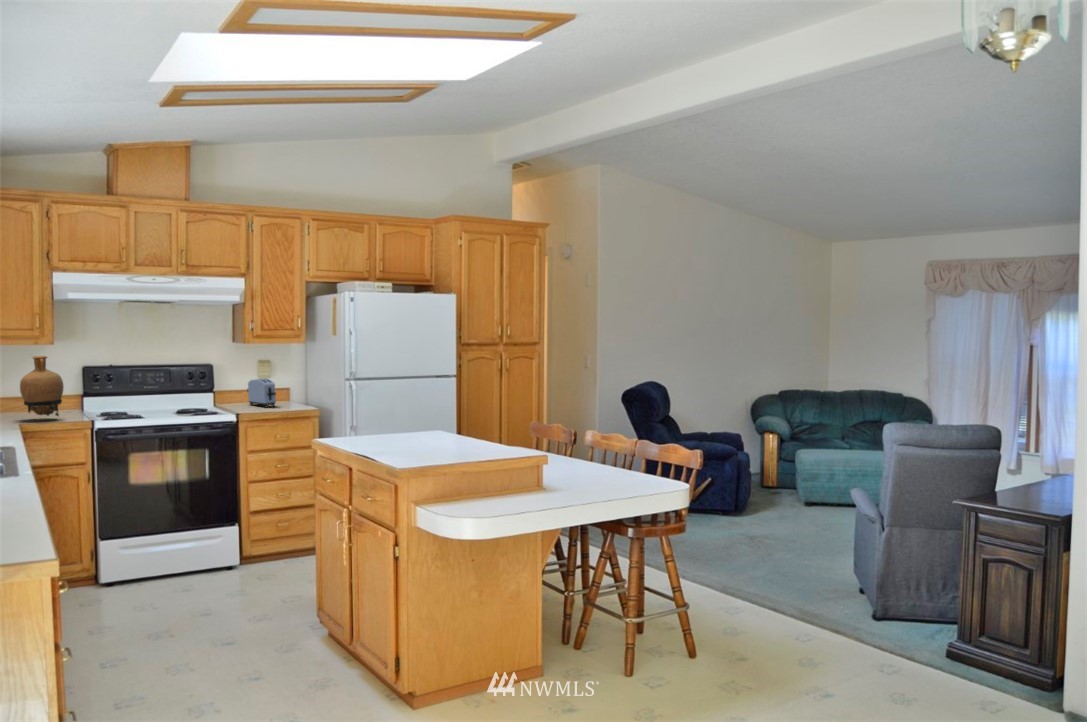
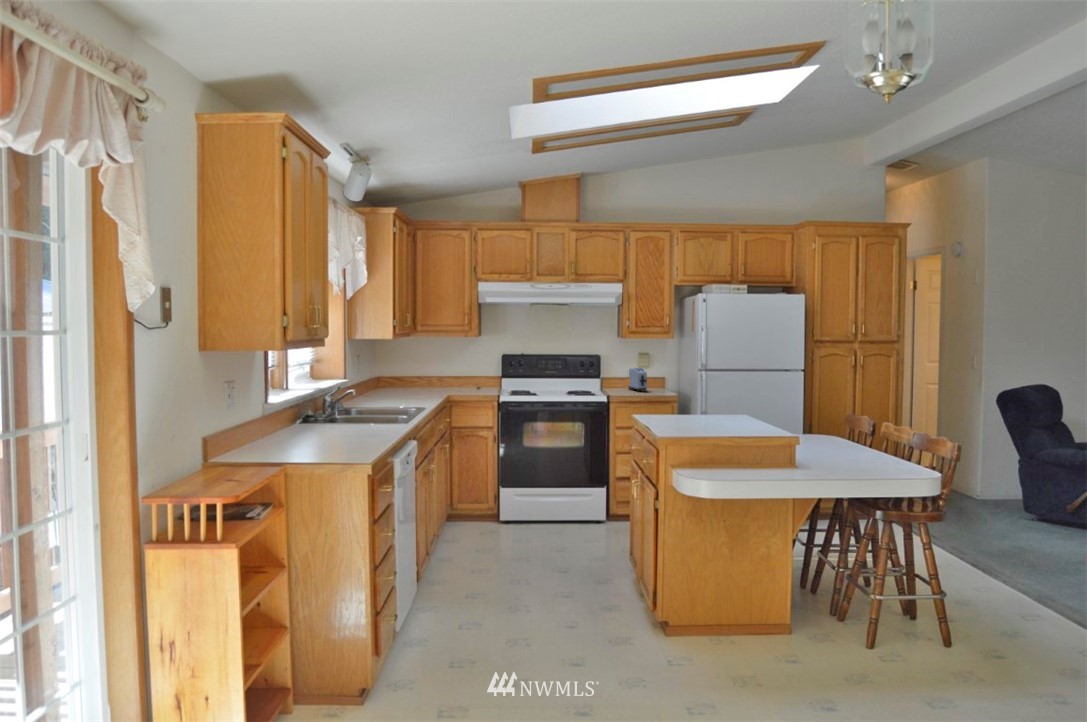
vase: present [20,356,63,416] -> none [457,345,485,392]

